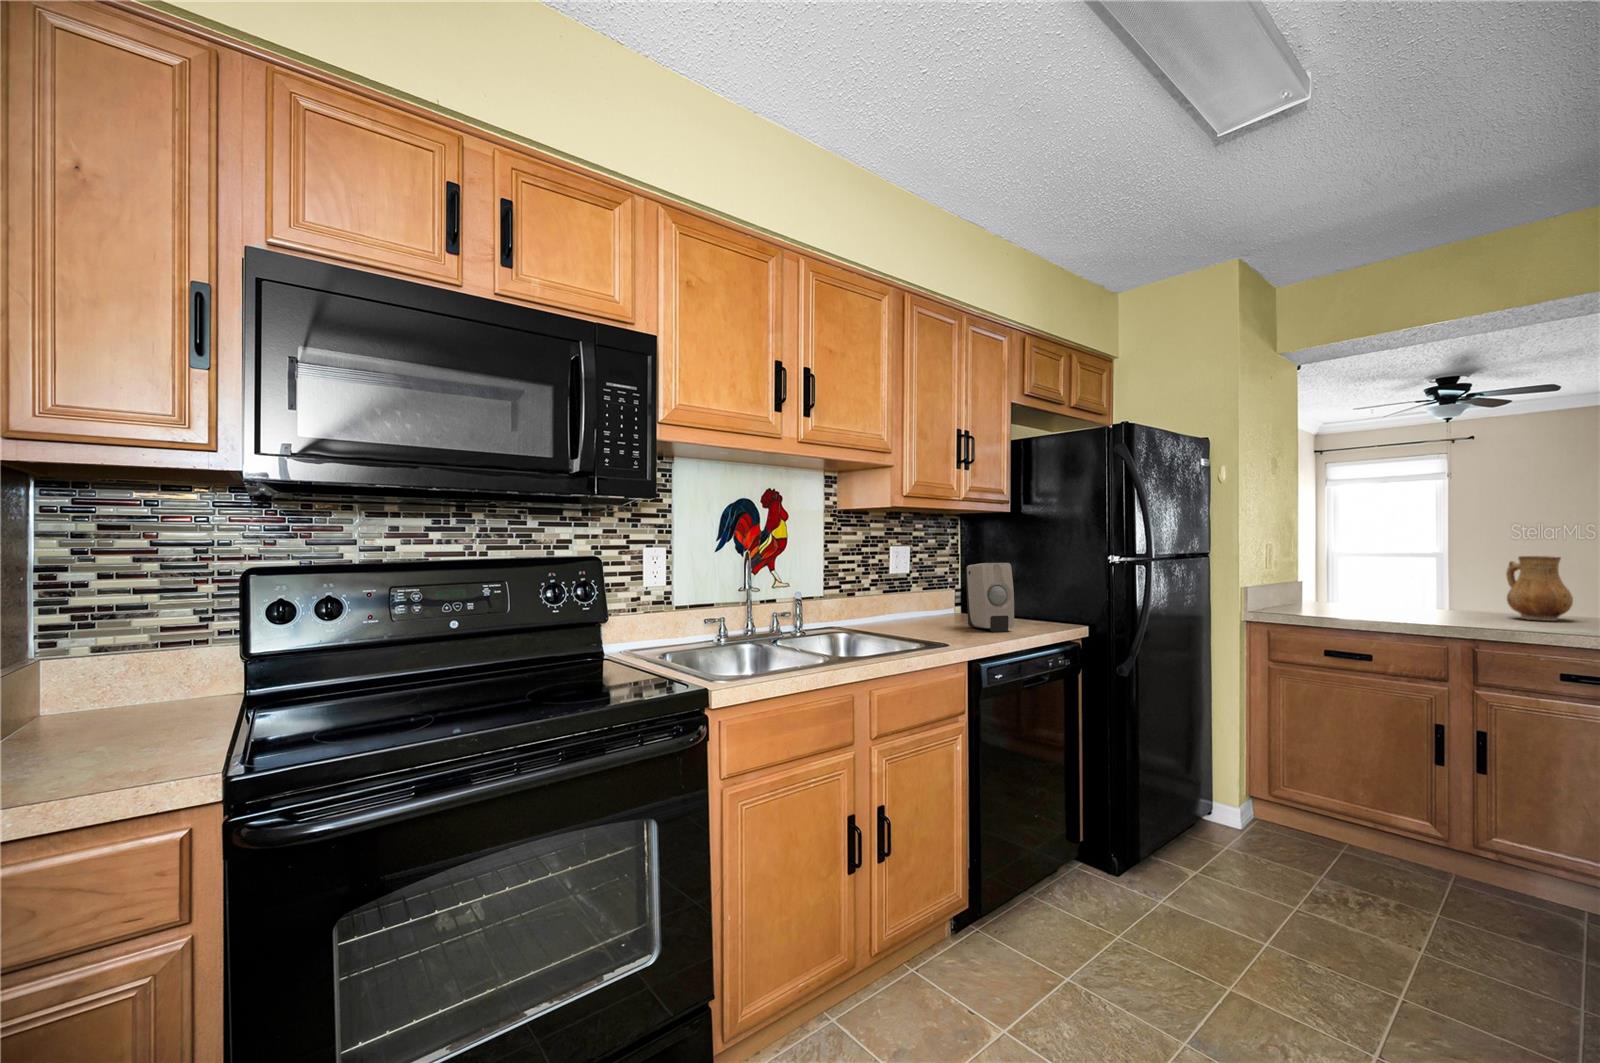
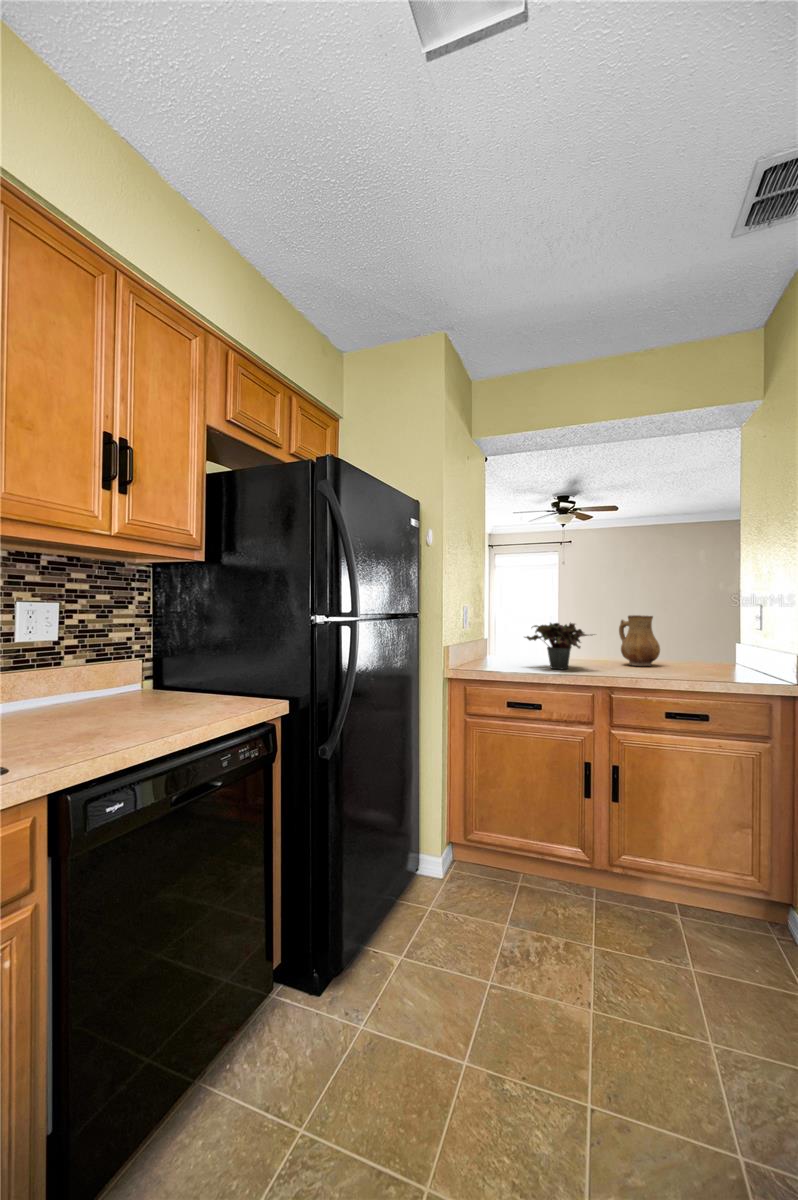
soap dispenser: present [966,563,1014,632] -> none [115,622,175,723]
potted plant: none [1352,564,1459,619] -> present [525,623,592,669]

